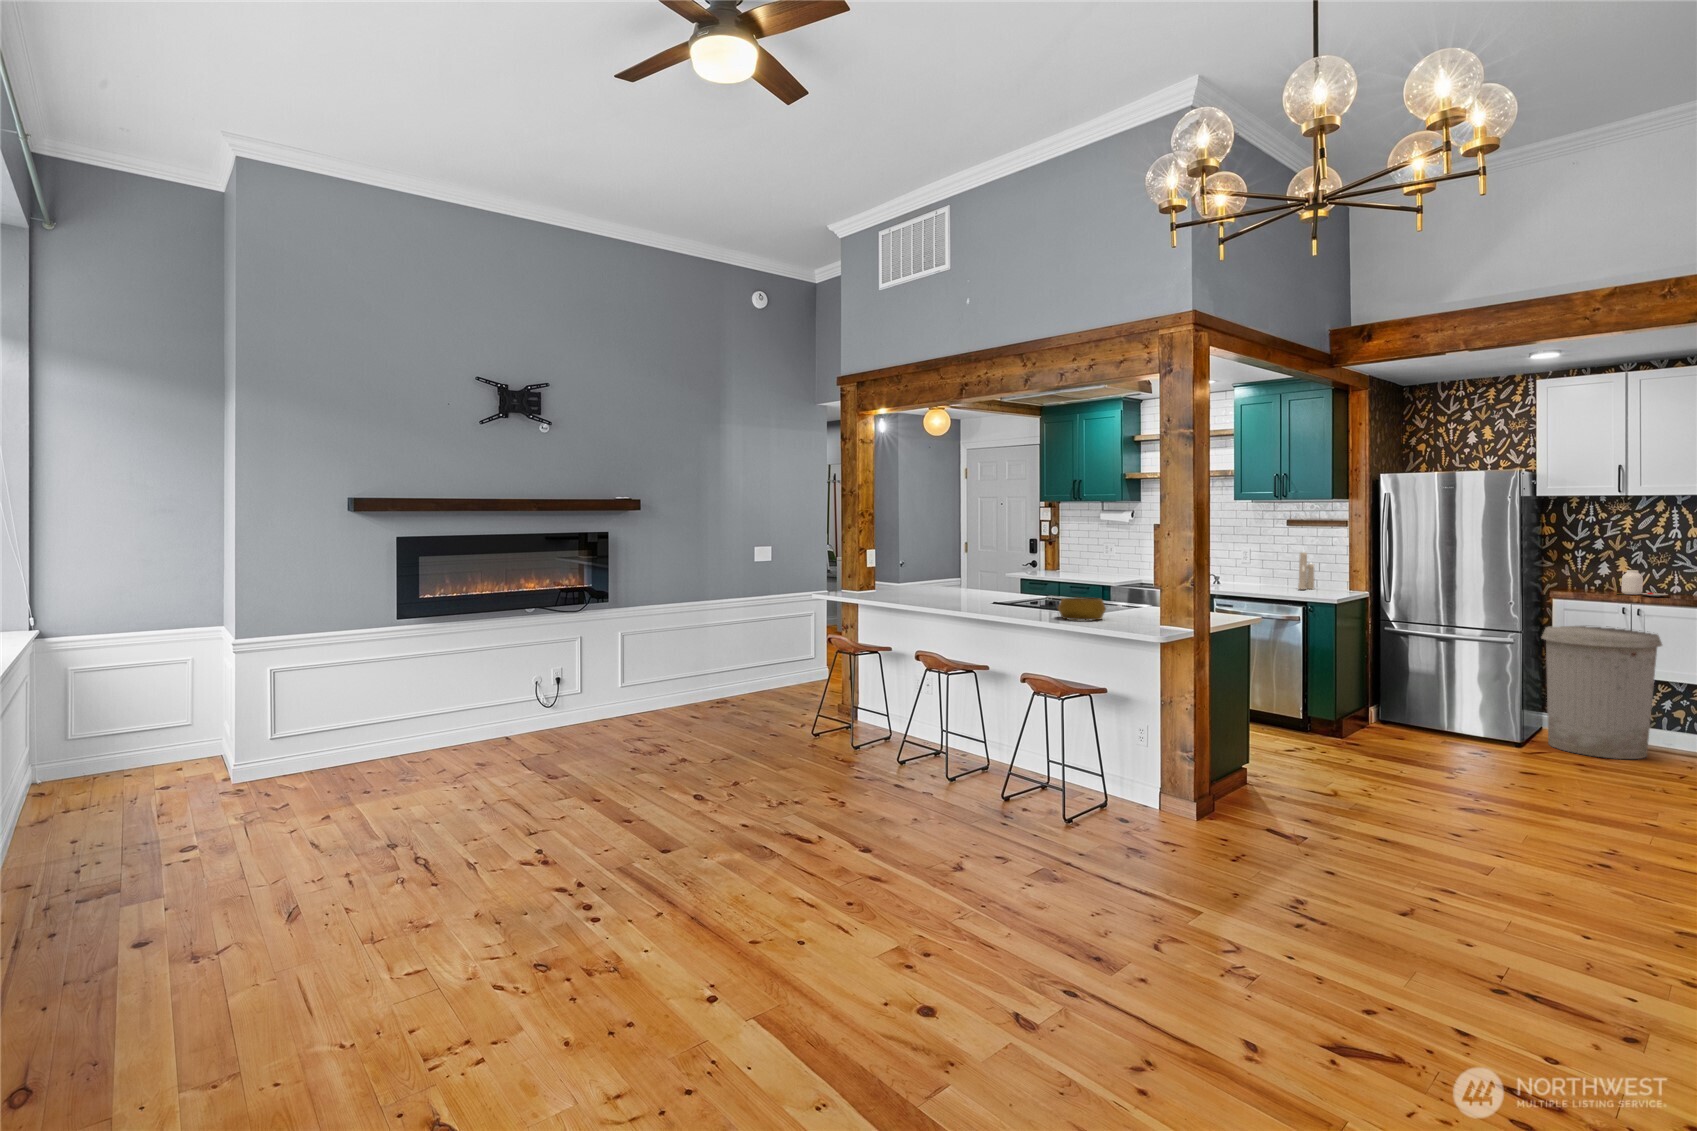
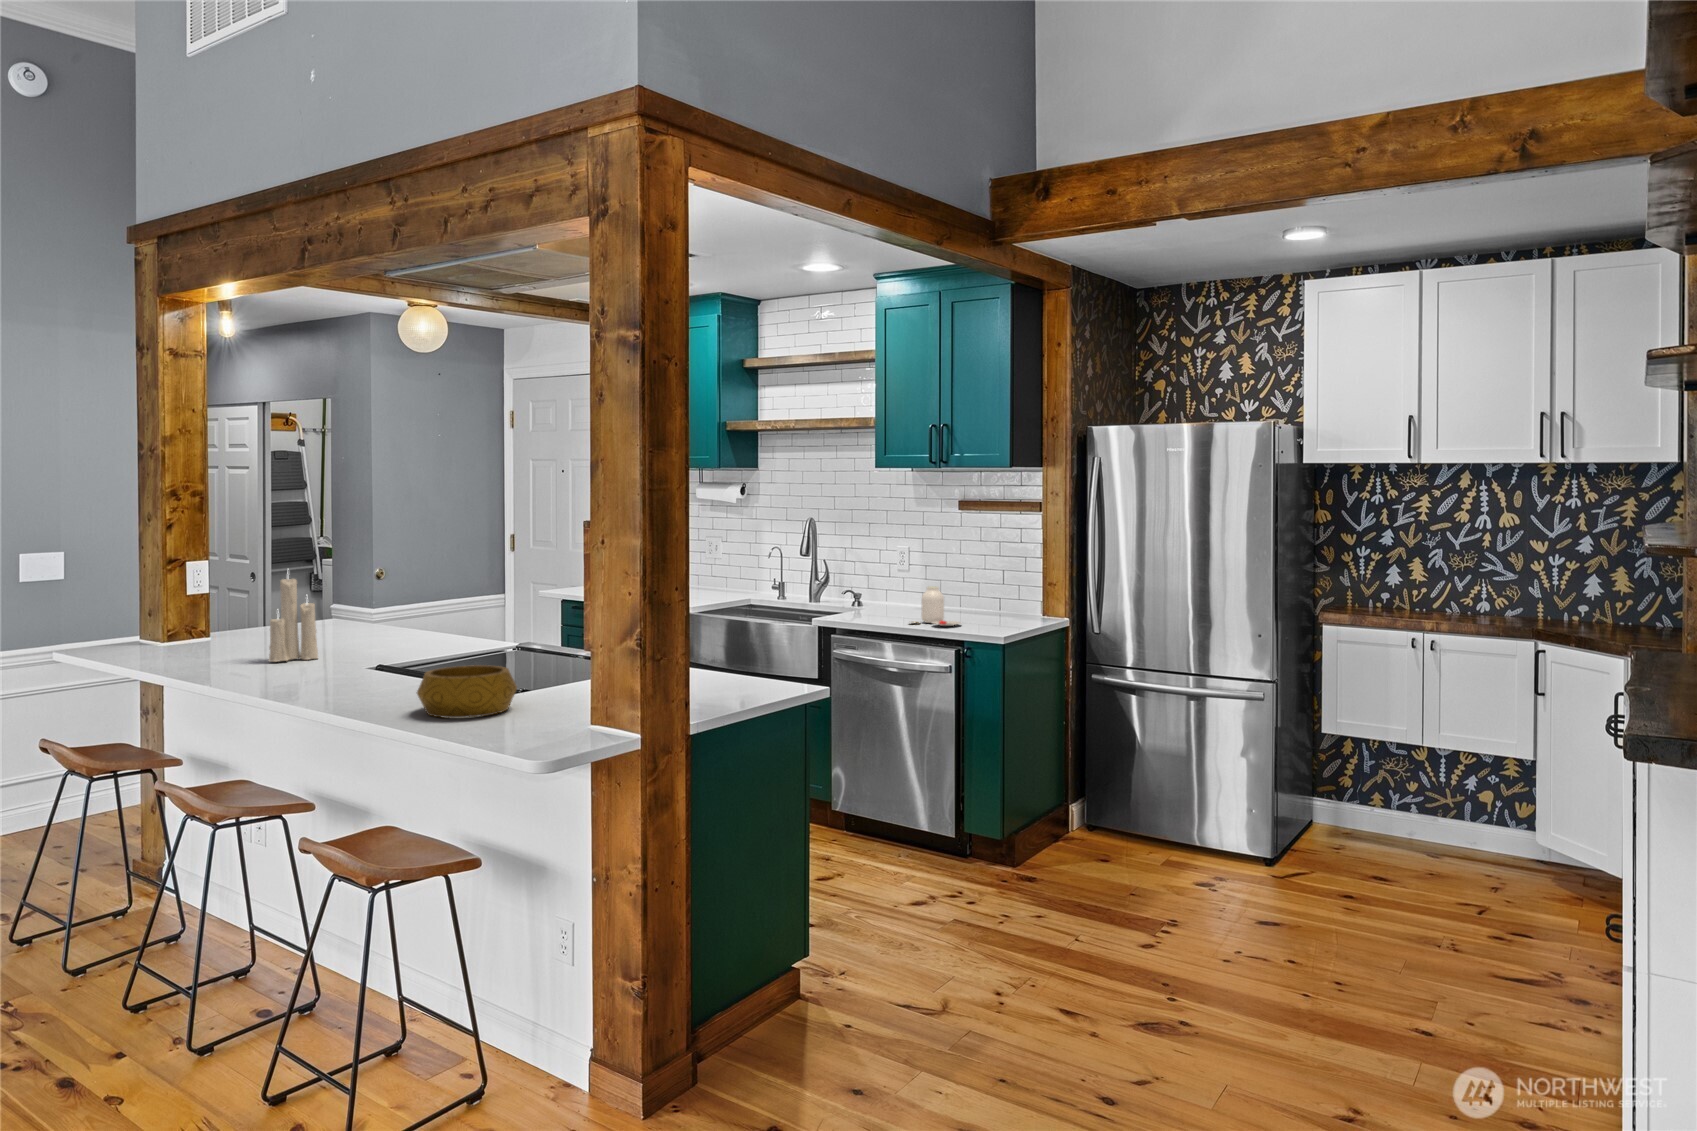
candle: present [1298,552,1314,589] -> present [269,573,318,662]
jar: present [1621,570,1668,596] -> present [921,587,960,626]
trash can: present [1542,626,1662,759] -> none [1307,666,1463,877]

